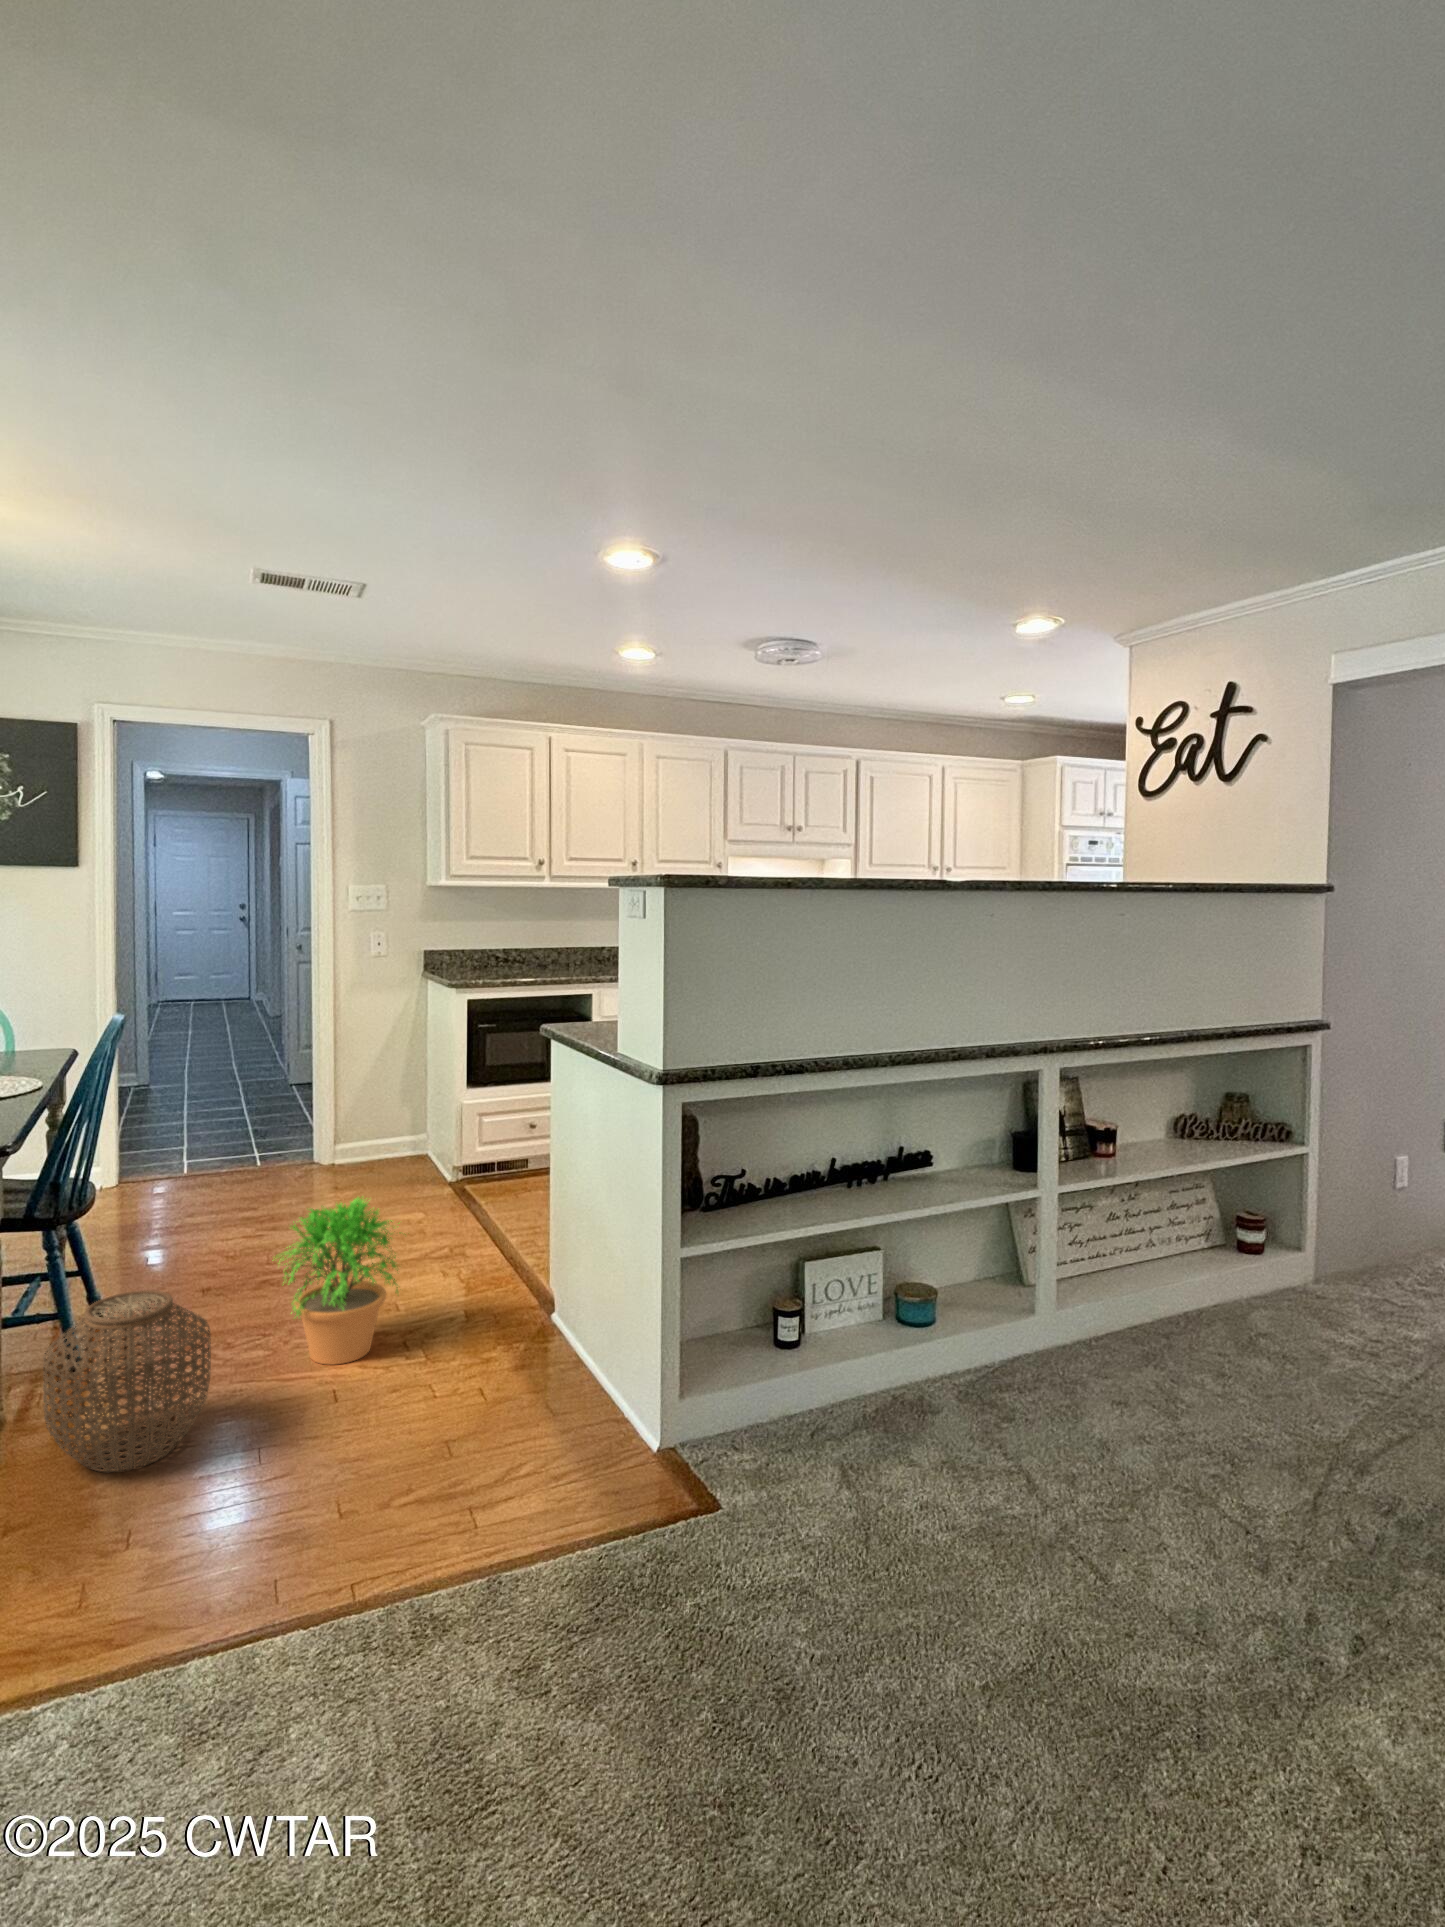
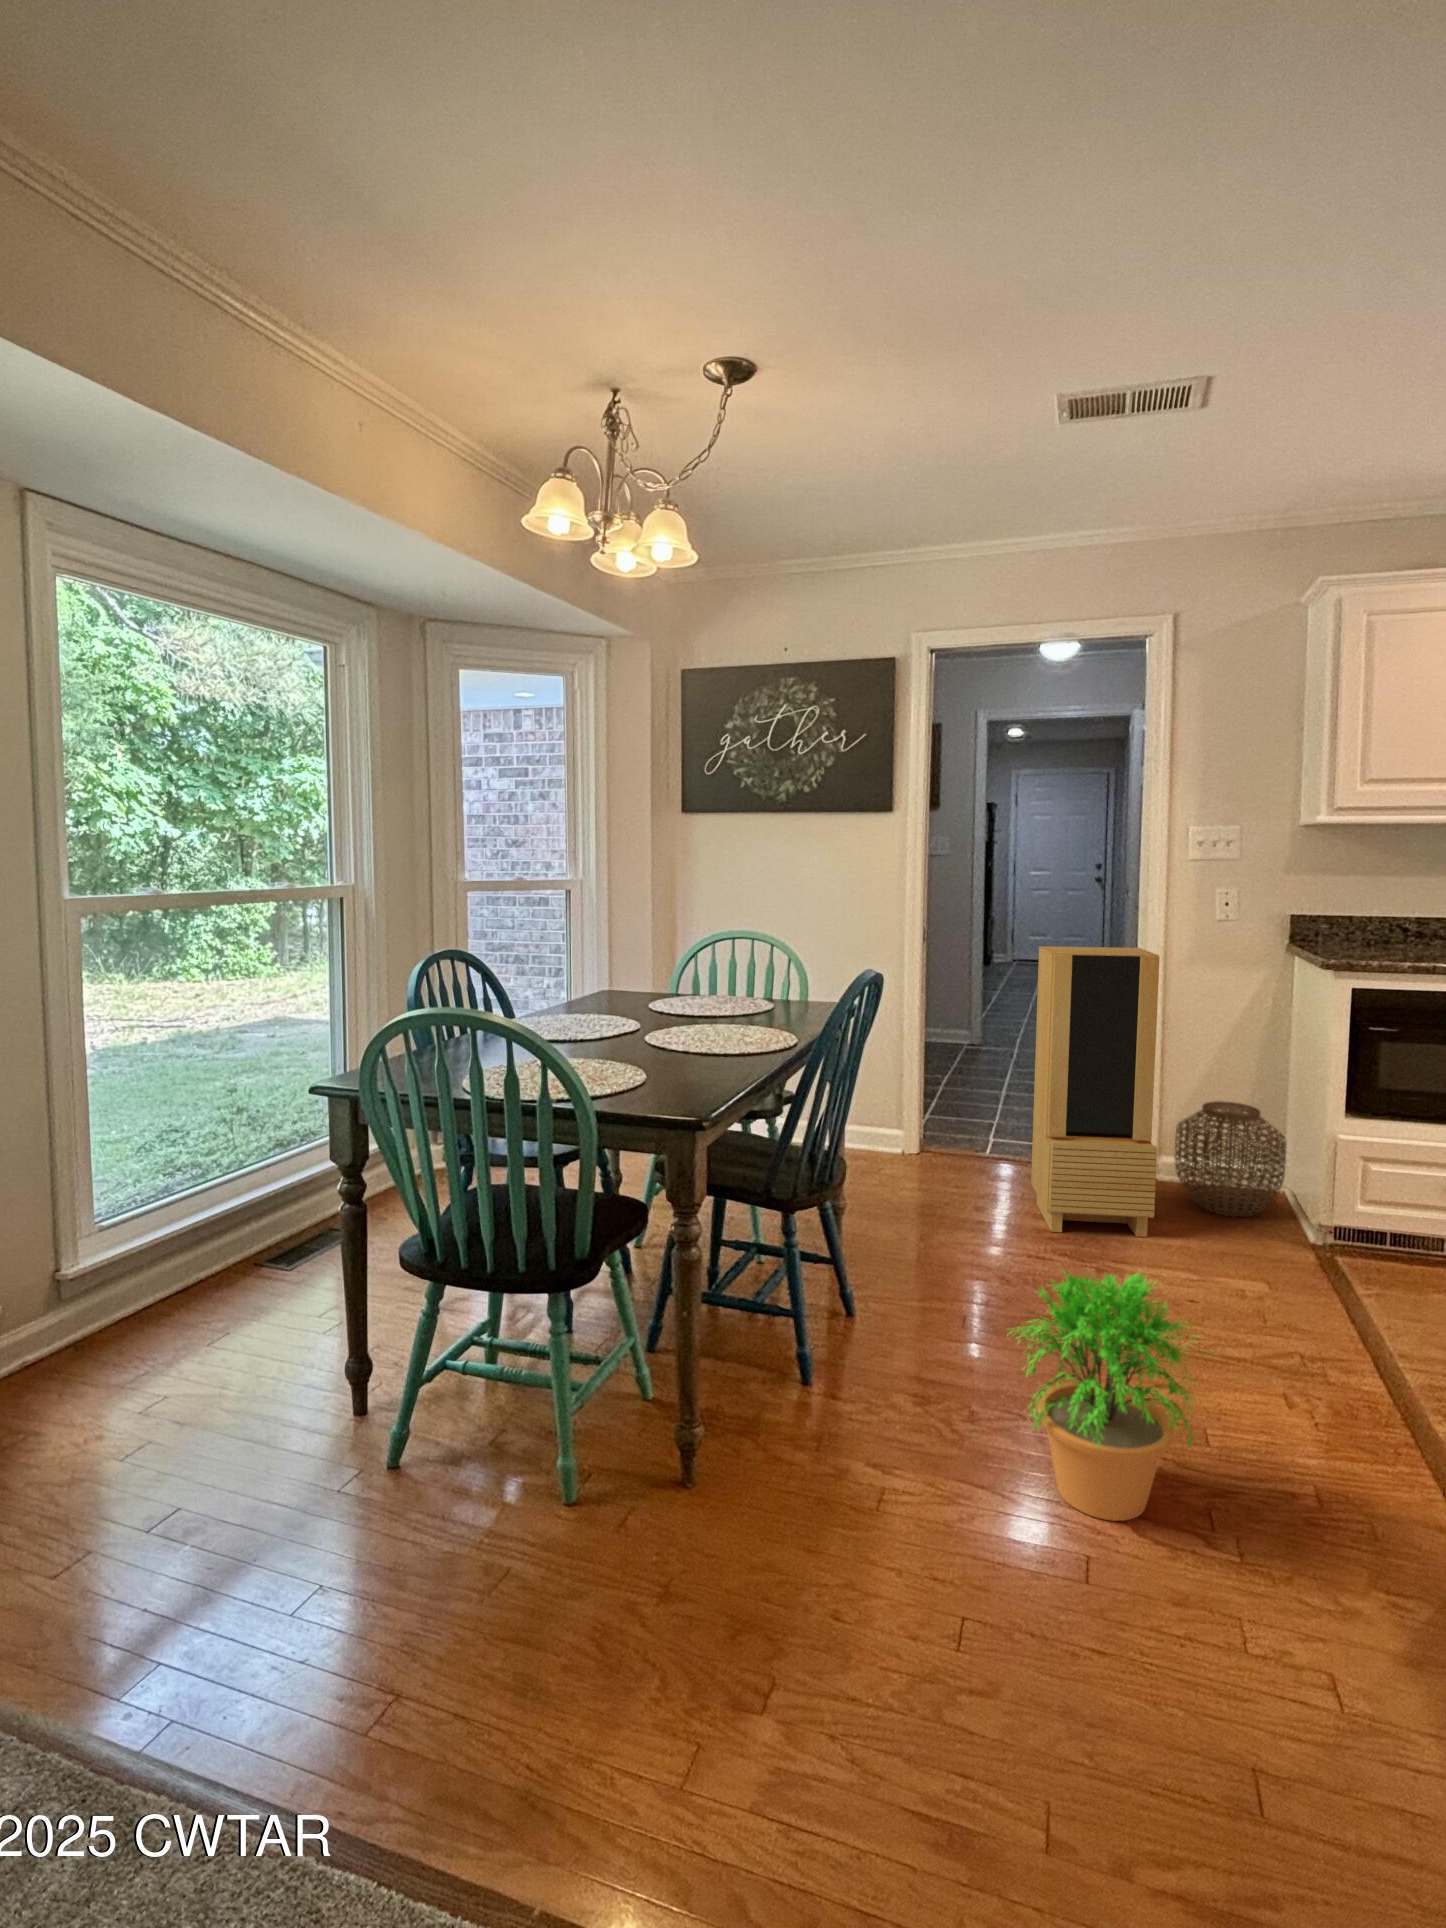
storage cabinet: none [239,981,344,1217] -> present [1031,946,1160,1237]
woven basket: present [43,1290,211,1472] -> present [1175,1101,1286,1217]

